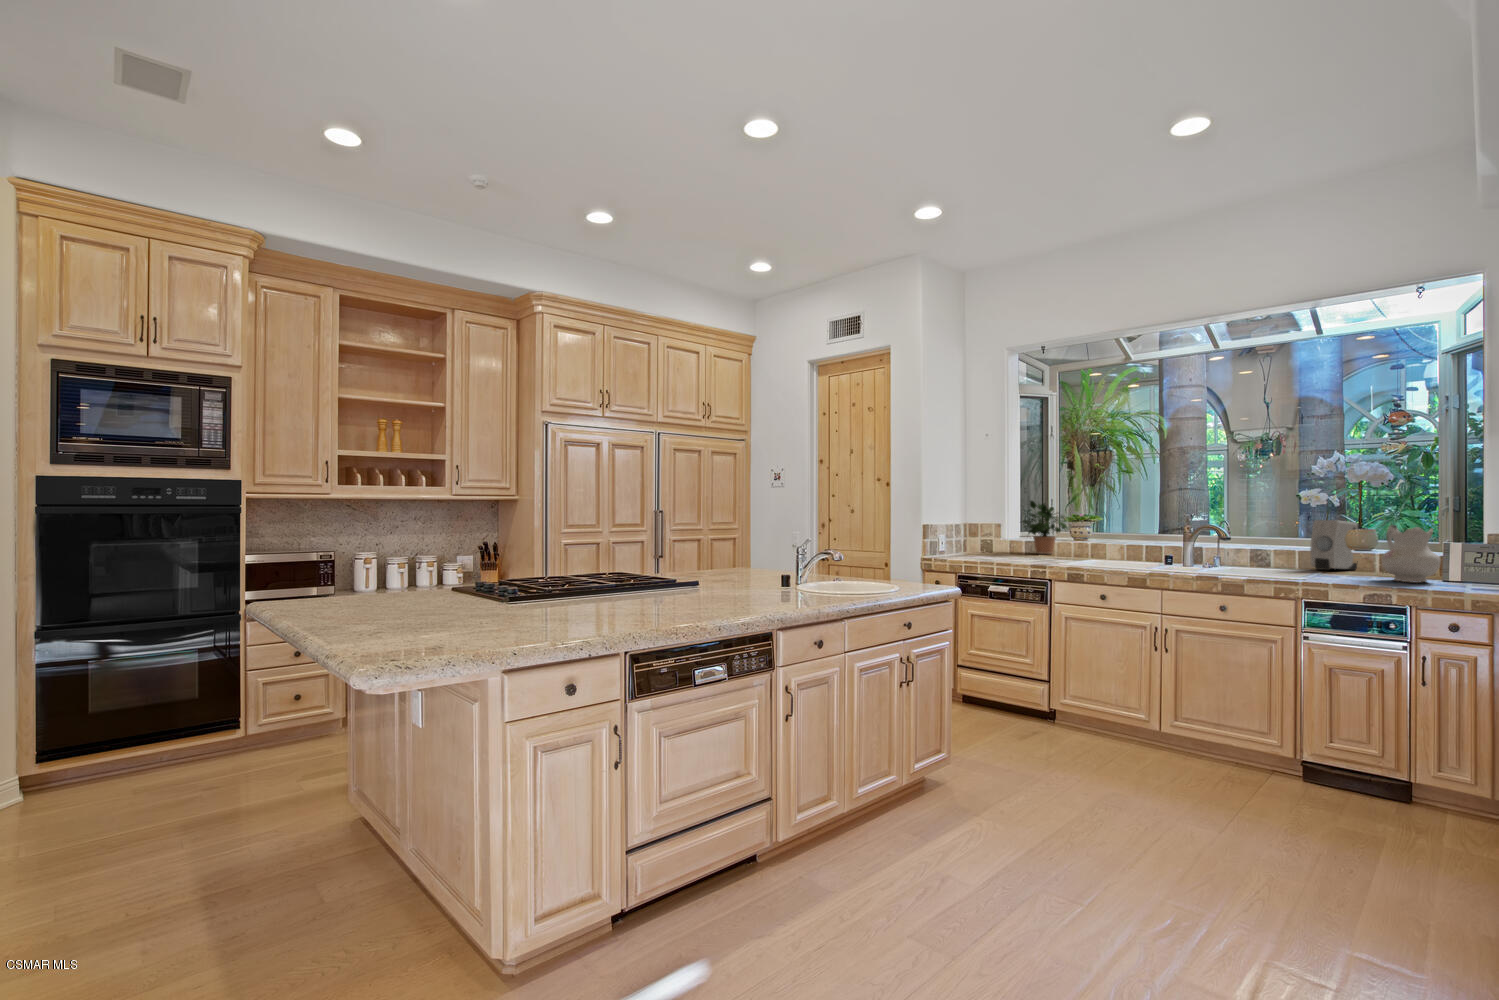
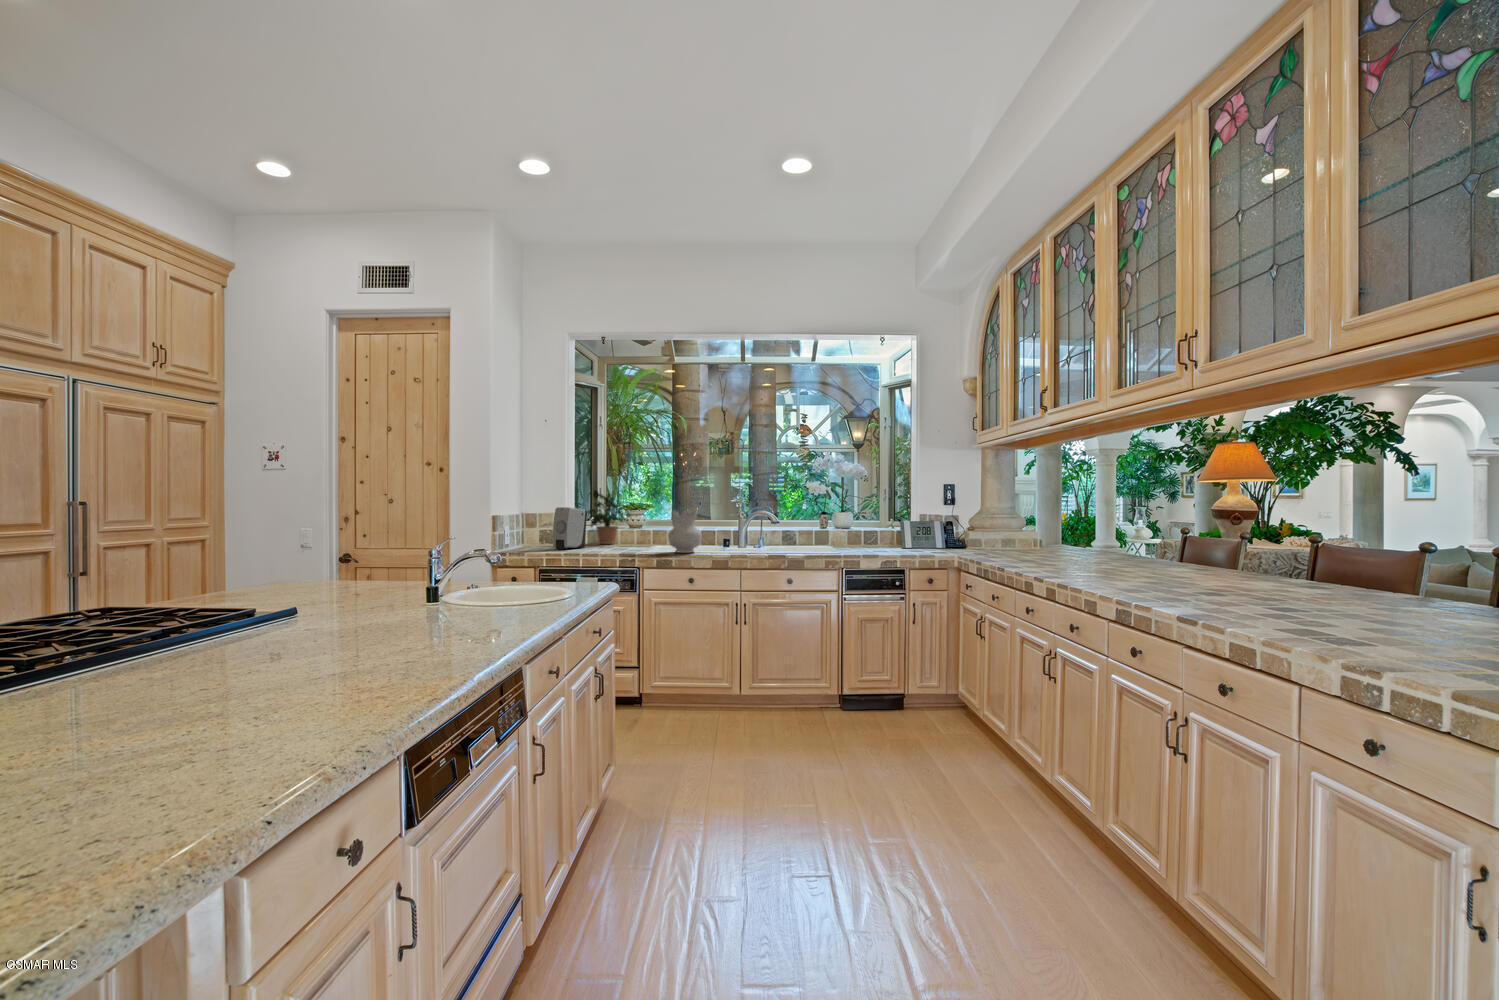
soap dispenser: present [1310,520,1360,570] -> present [553,507,587,549]
ceramic pitcher: present [1382,525,1441,583] -> present [668,509,702,553]

